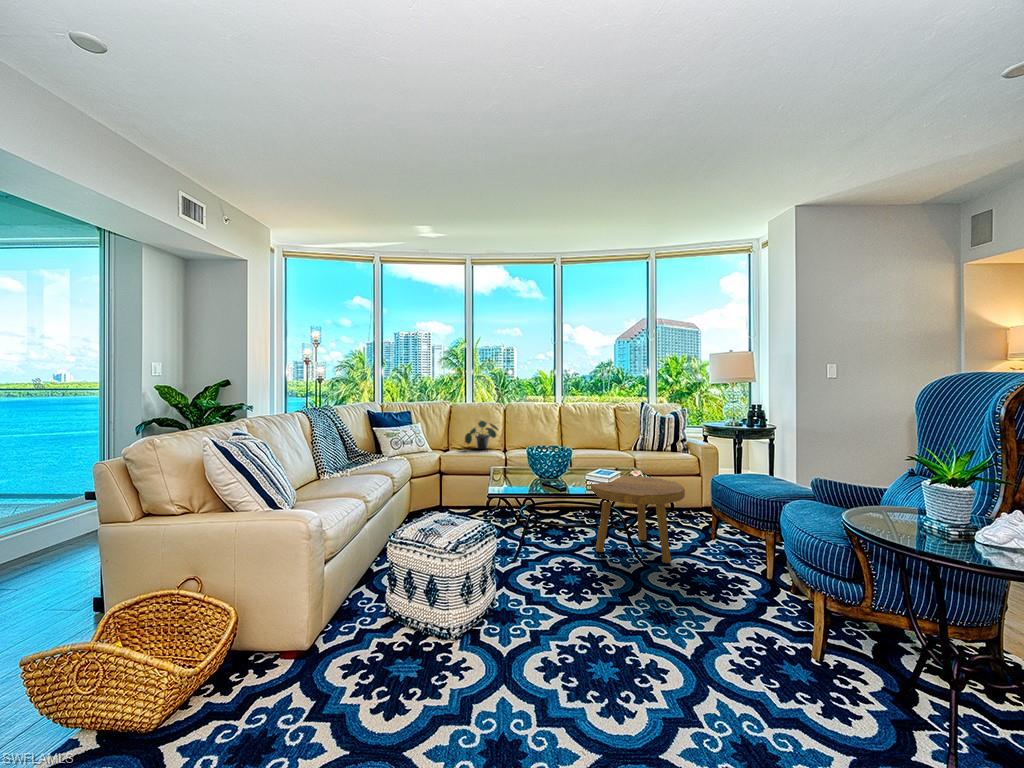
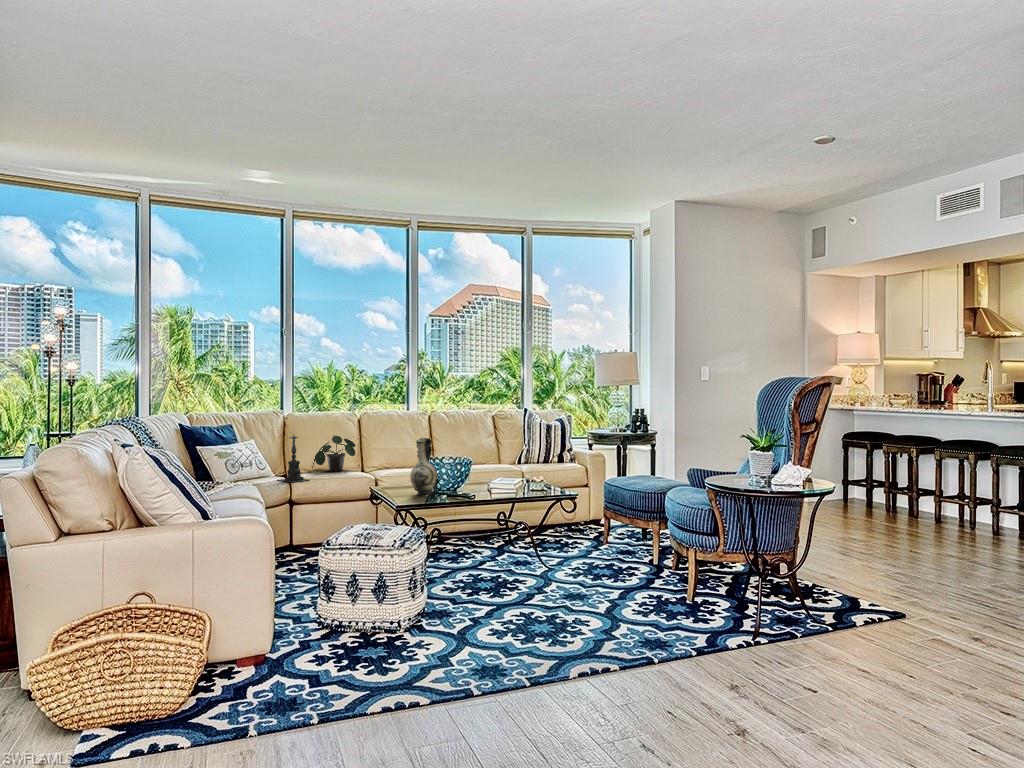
candle holder: none [427,415,453,458] -> present [279,436,308,482]
decorative vase: none [516,428,542,482] -> present [410,438,439,496]
footstool: present [590,475,685,563] -> none [488,486,582,565]

